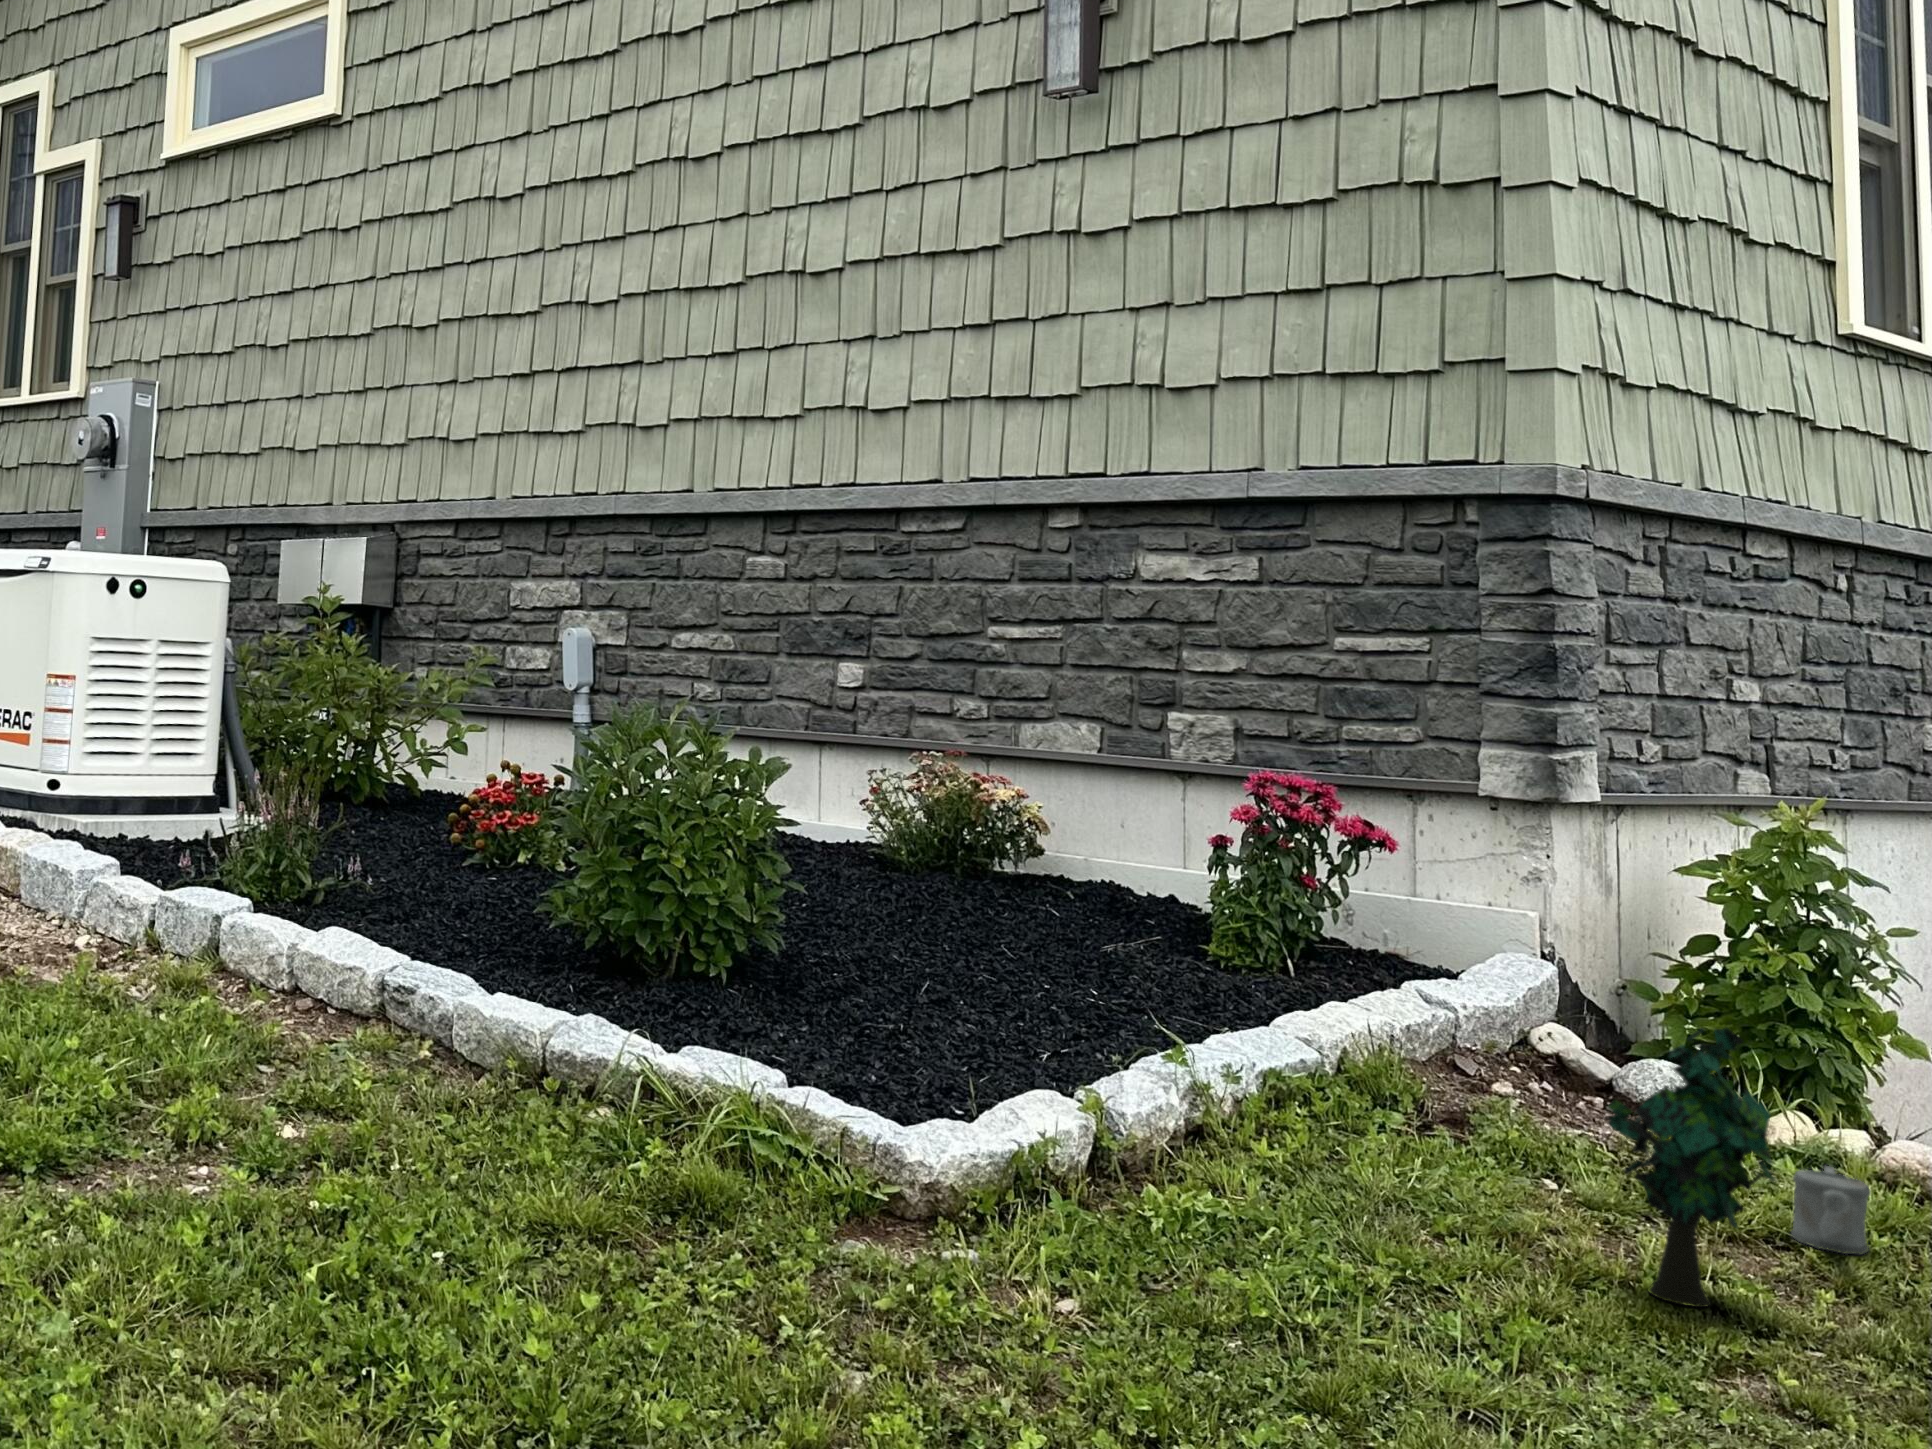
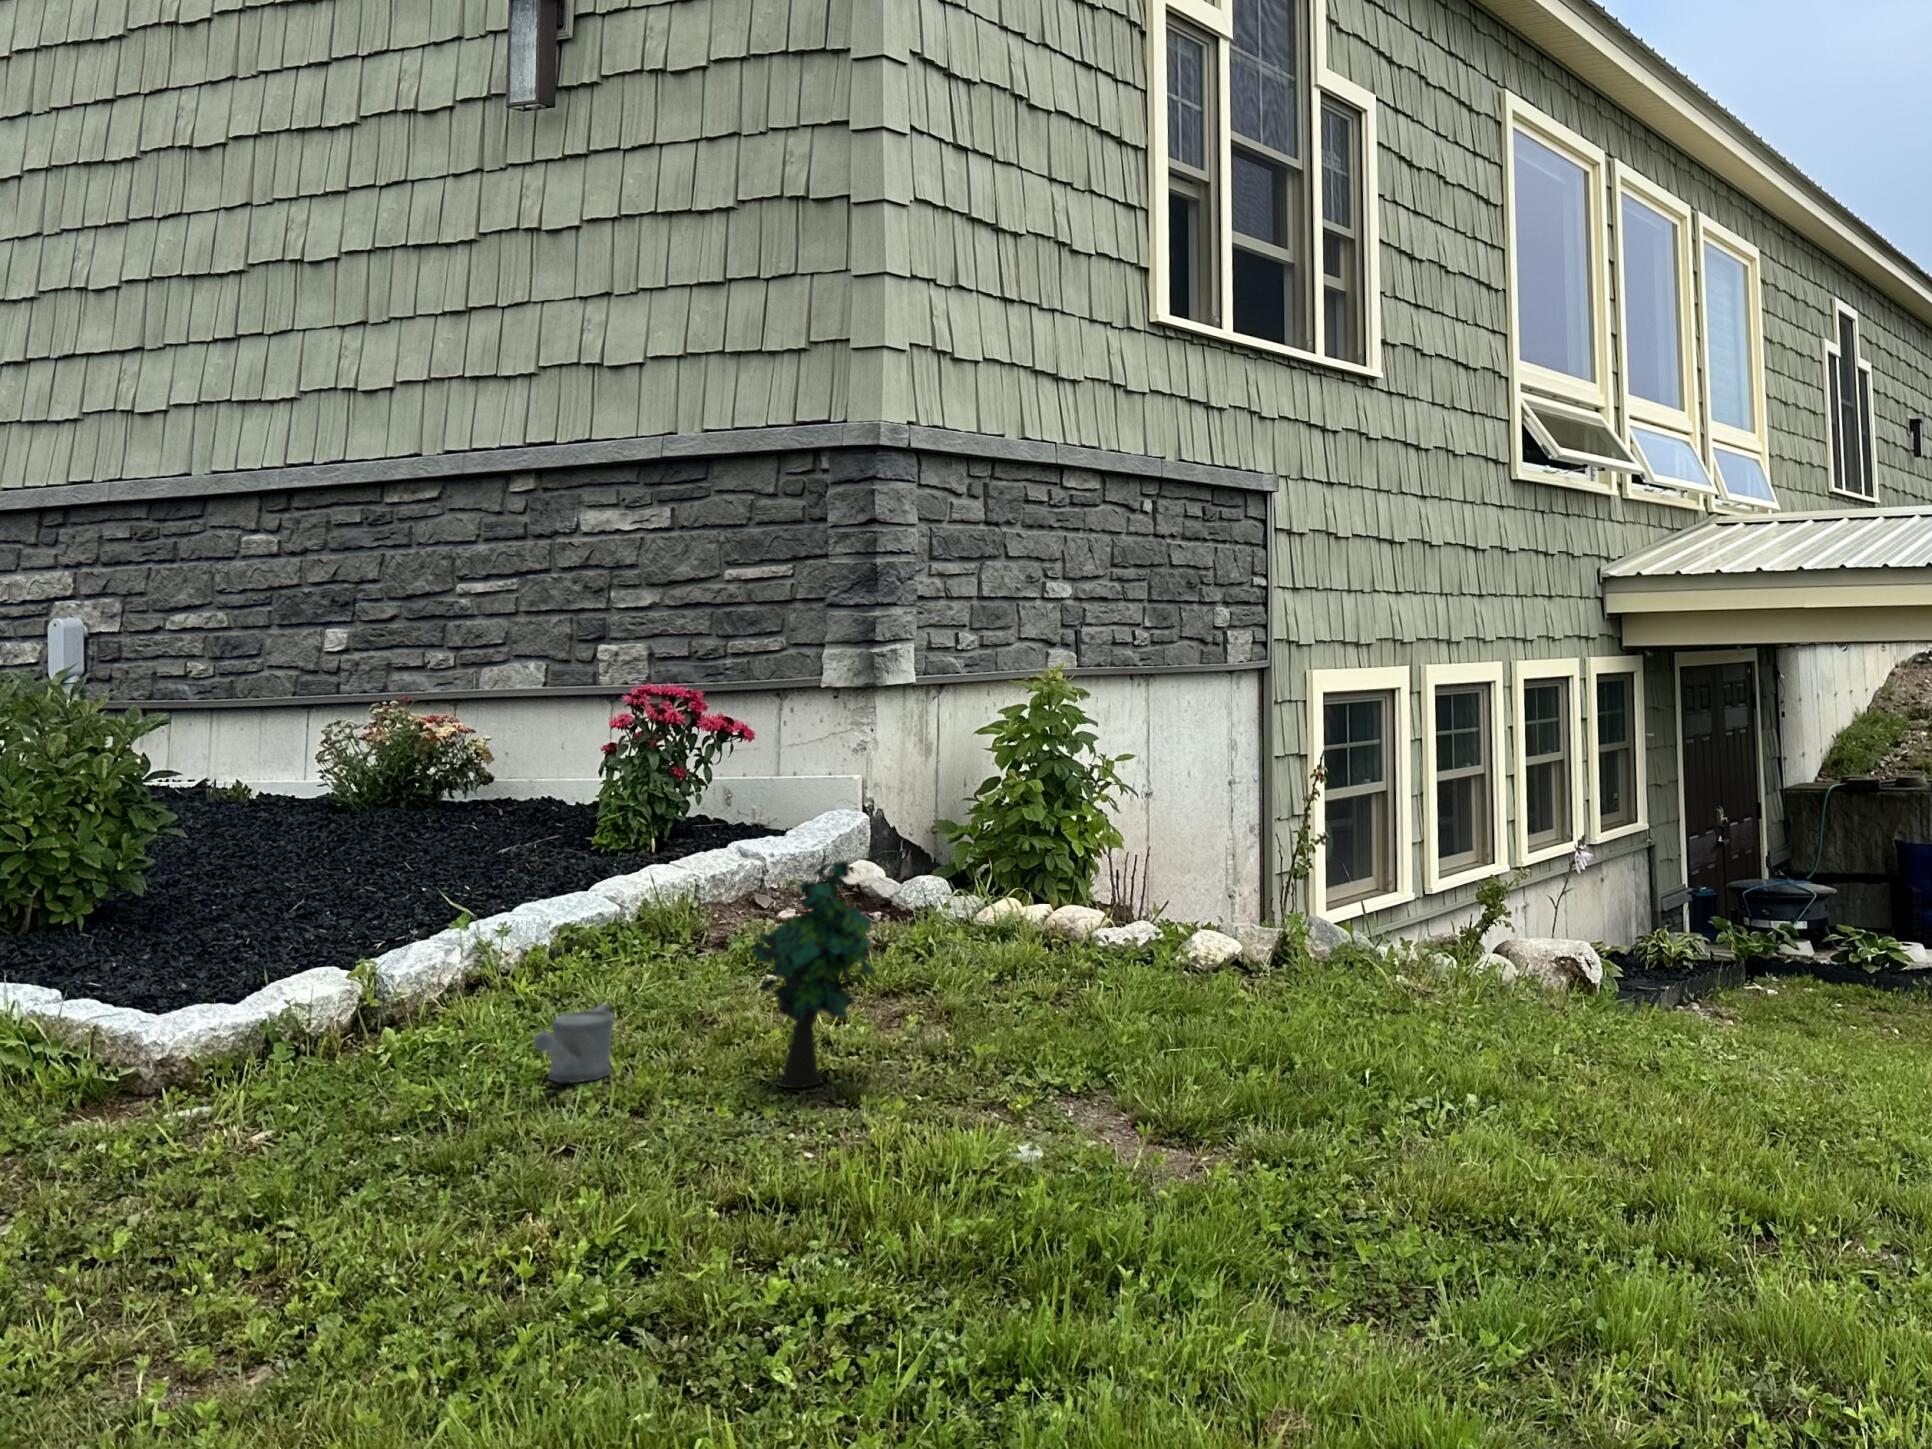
watering can: present [1791,1166,1871,1255] -> present [534,1004,614,1083]

